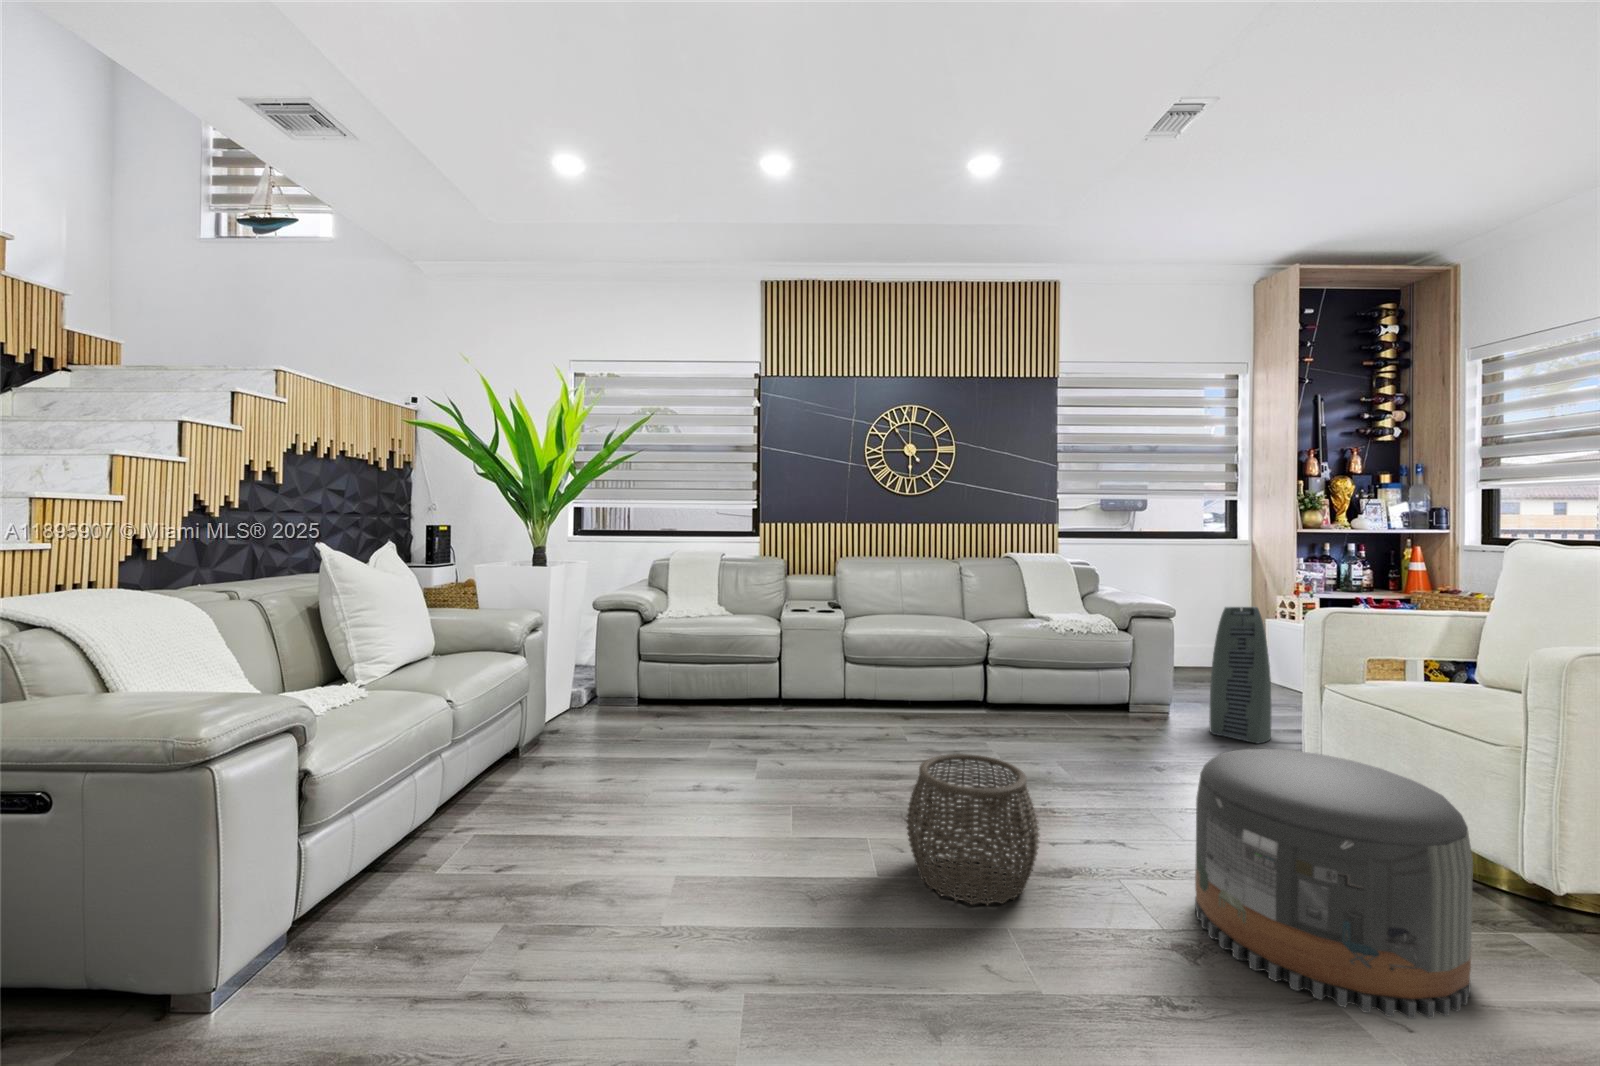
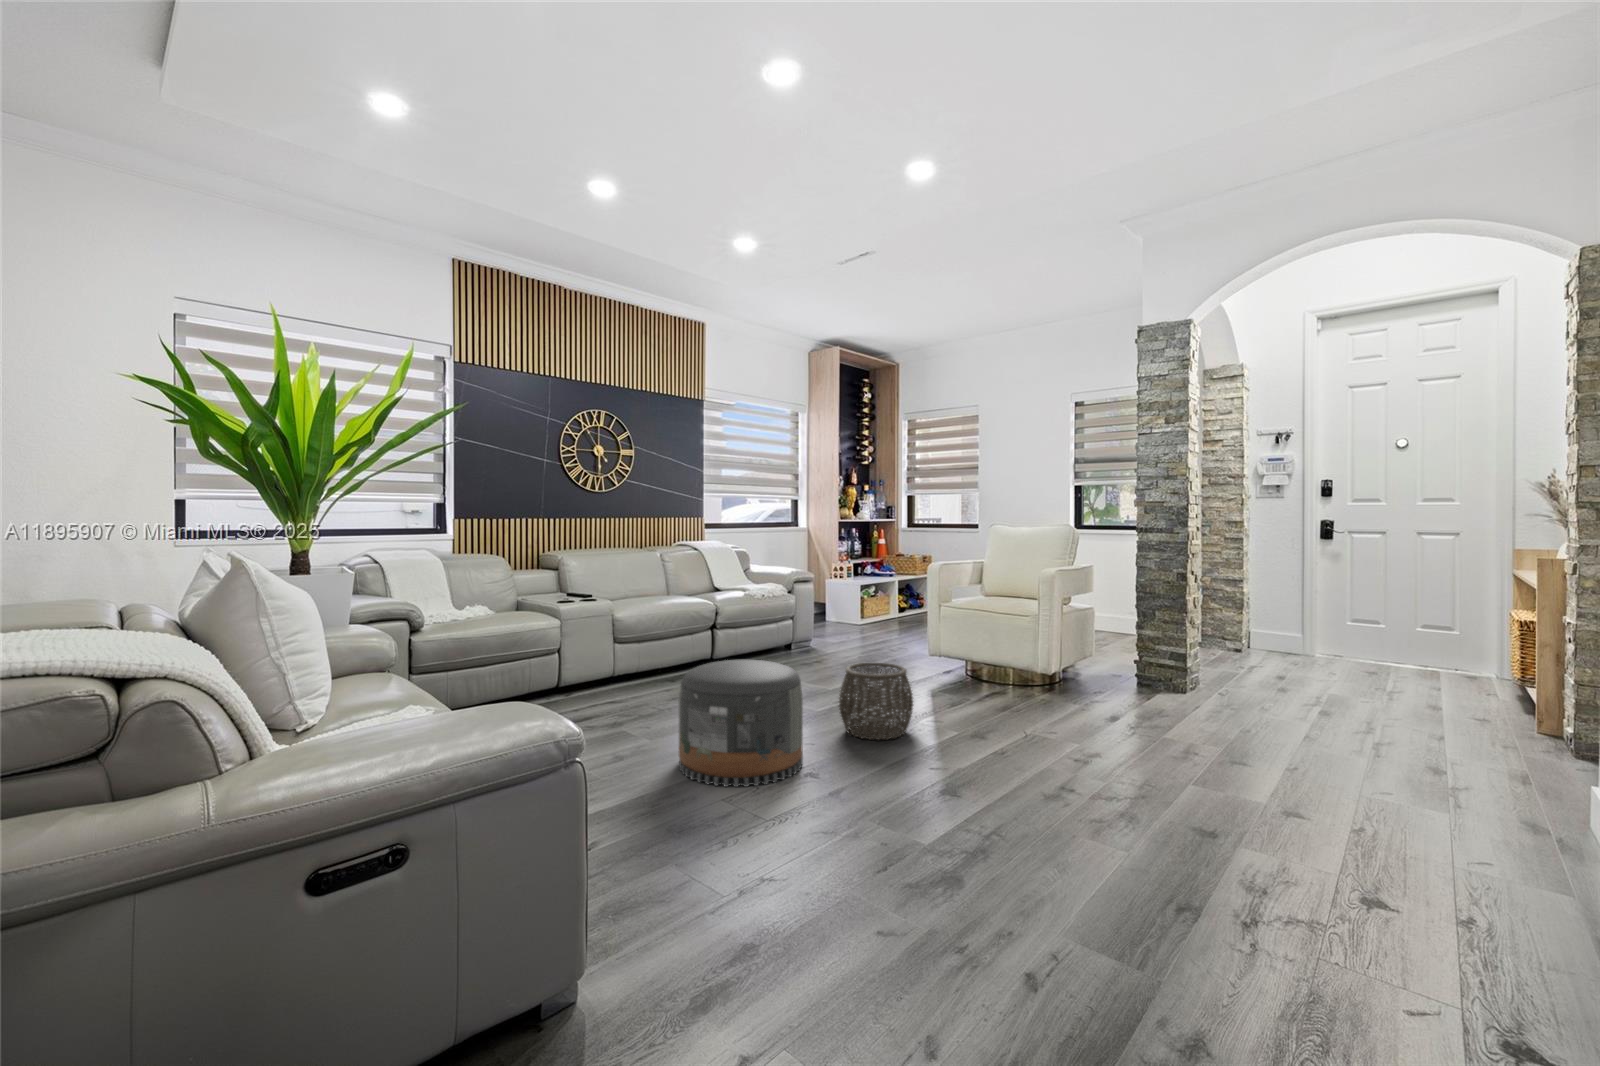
air purifier: present [1209,607,1272,743] -> none [844,569,876,651]
pouf: present [1195,749,1473,1019] -> present [678,659,803,787]

